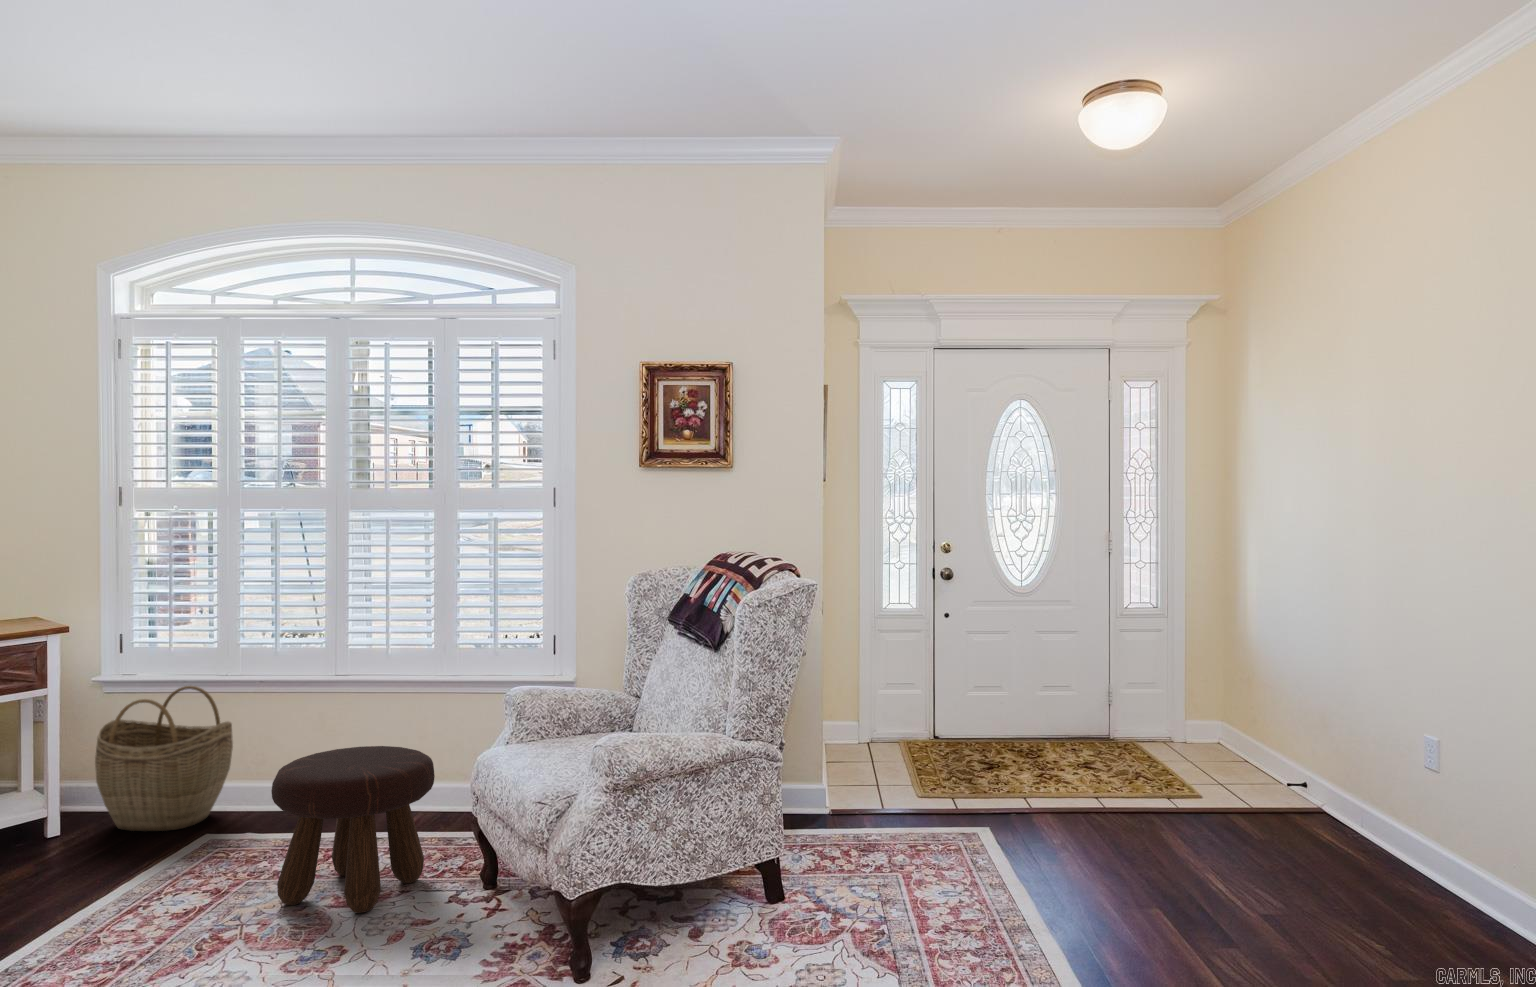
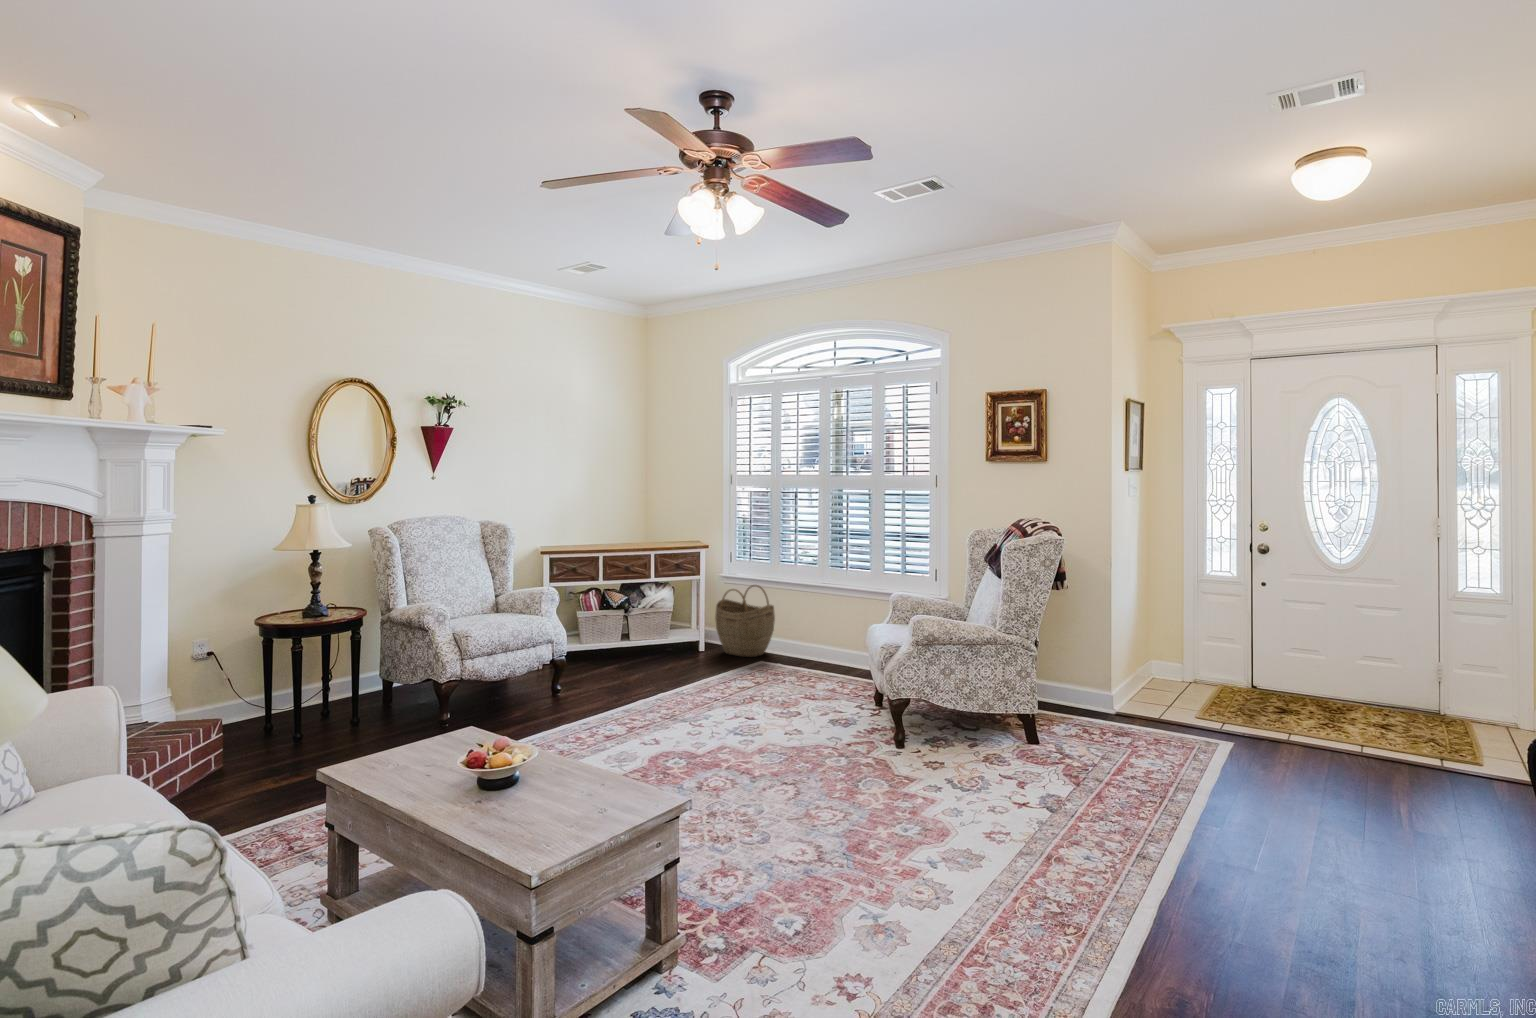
footstool: present [271,746,435,913] -> none [776,621,855,701]

